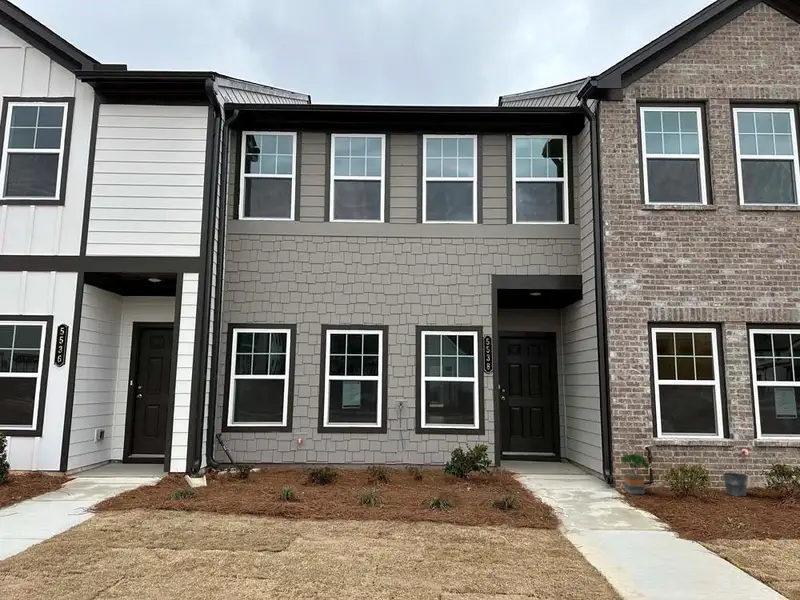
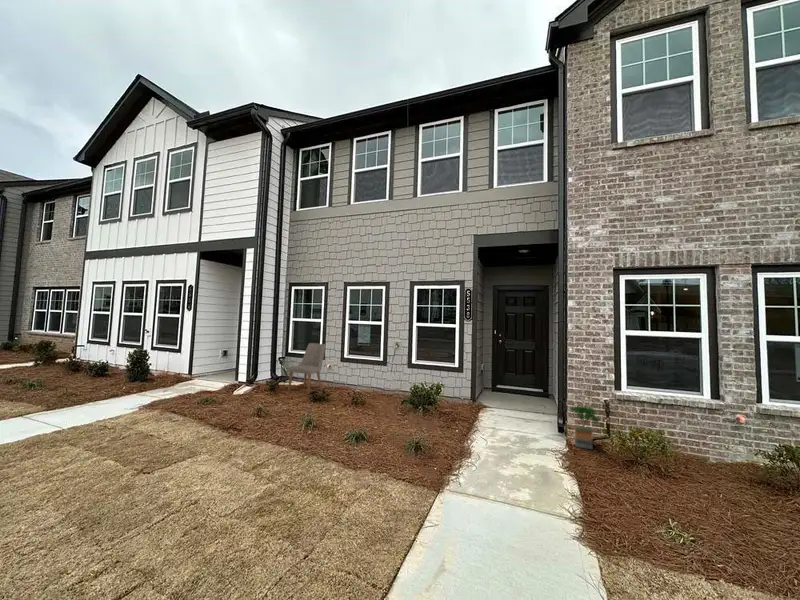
chair: none [257,408,300,478] -> present [288,343,326,394]
bucket: present [722,473,748,496] -> none [699,440,738,471]

